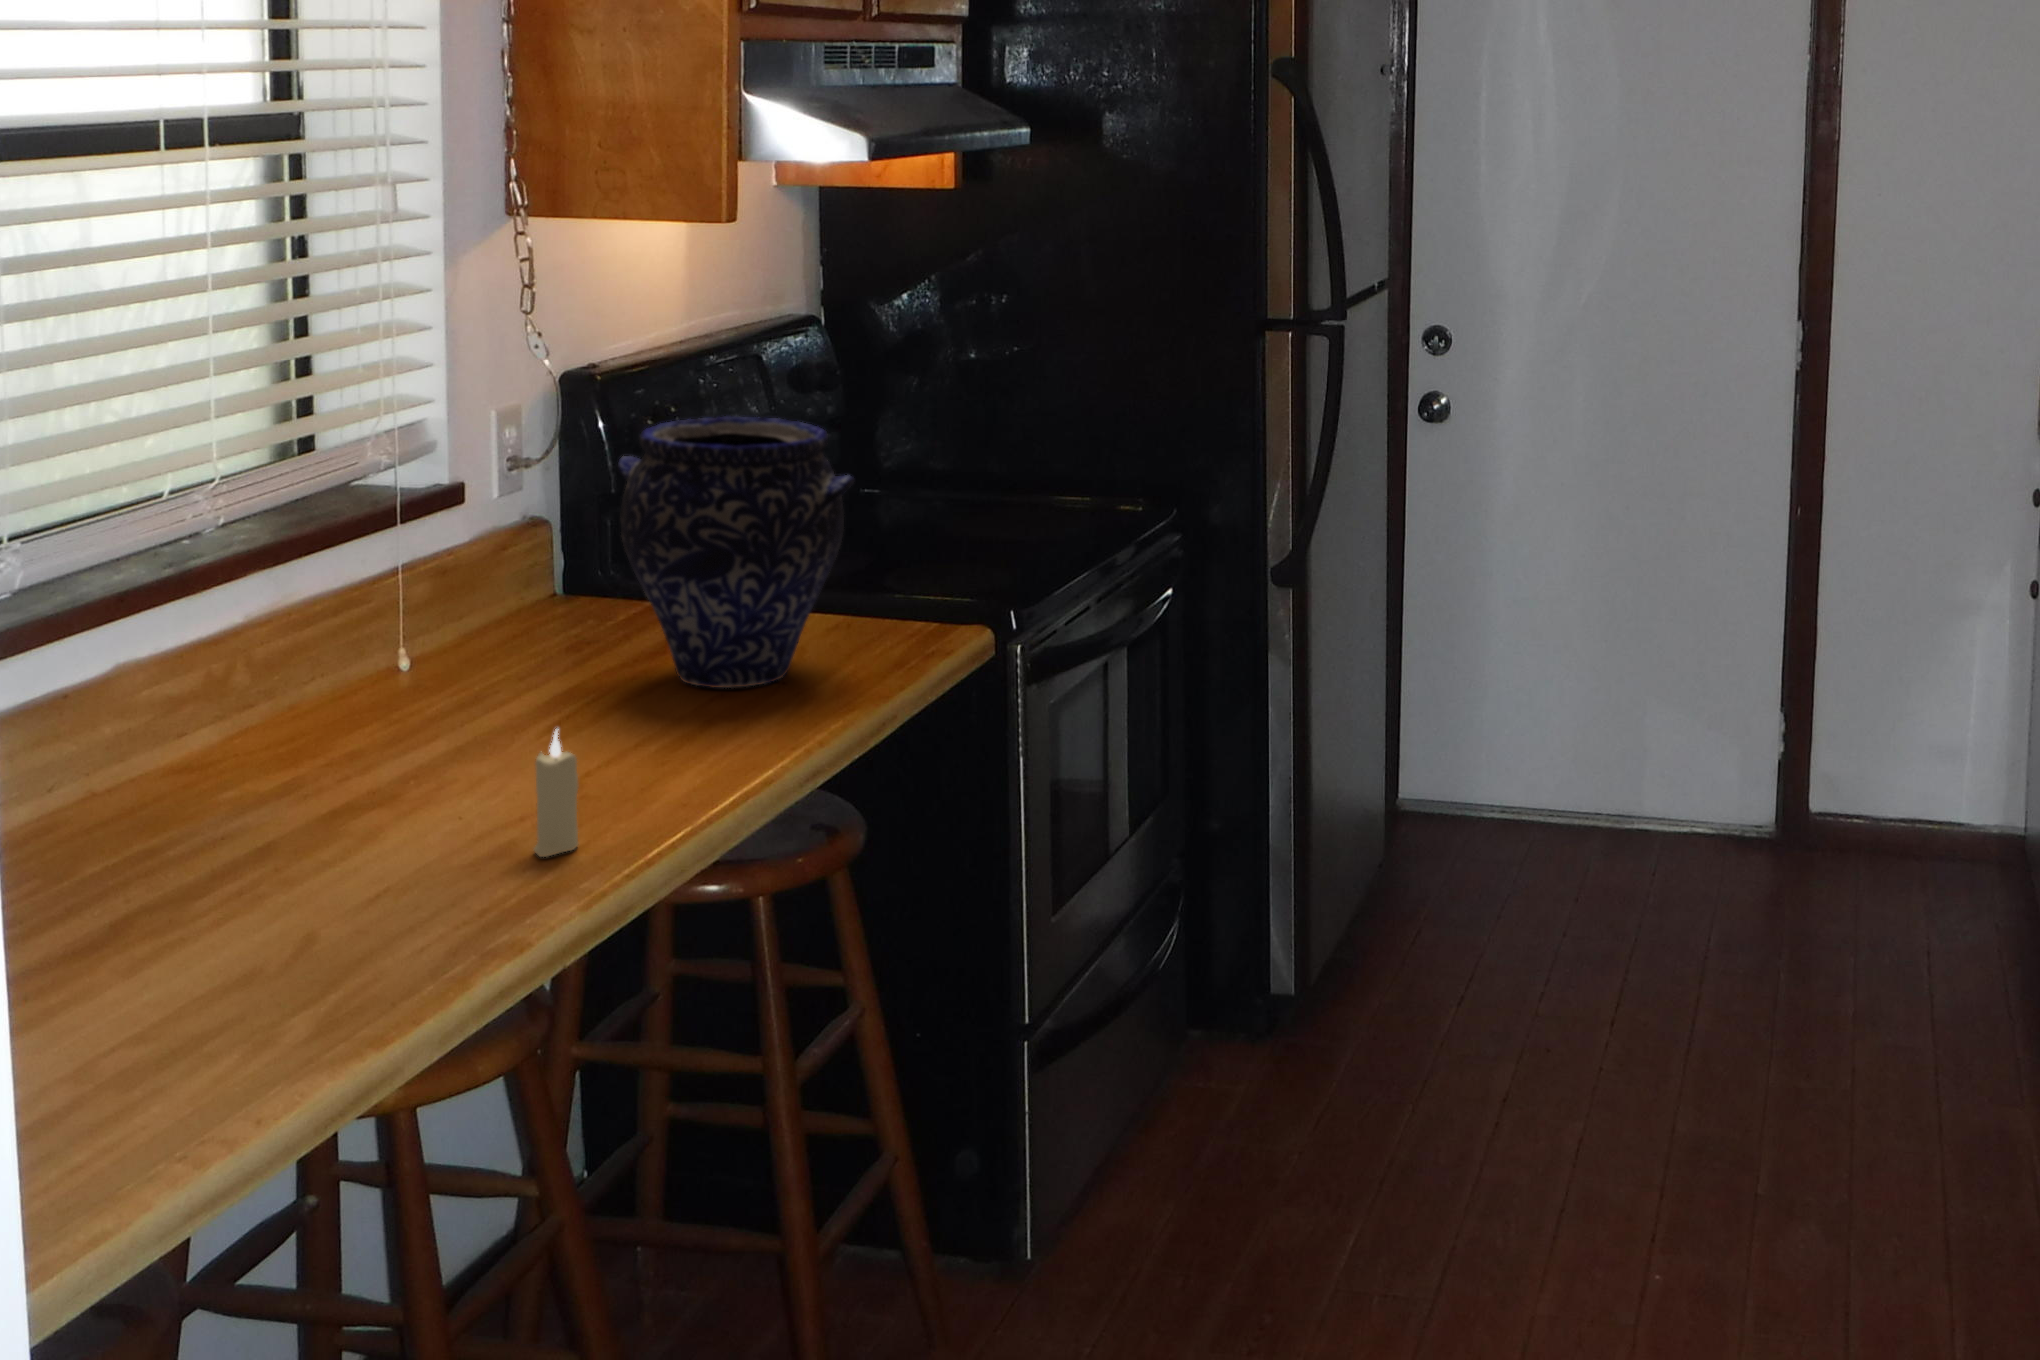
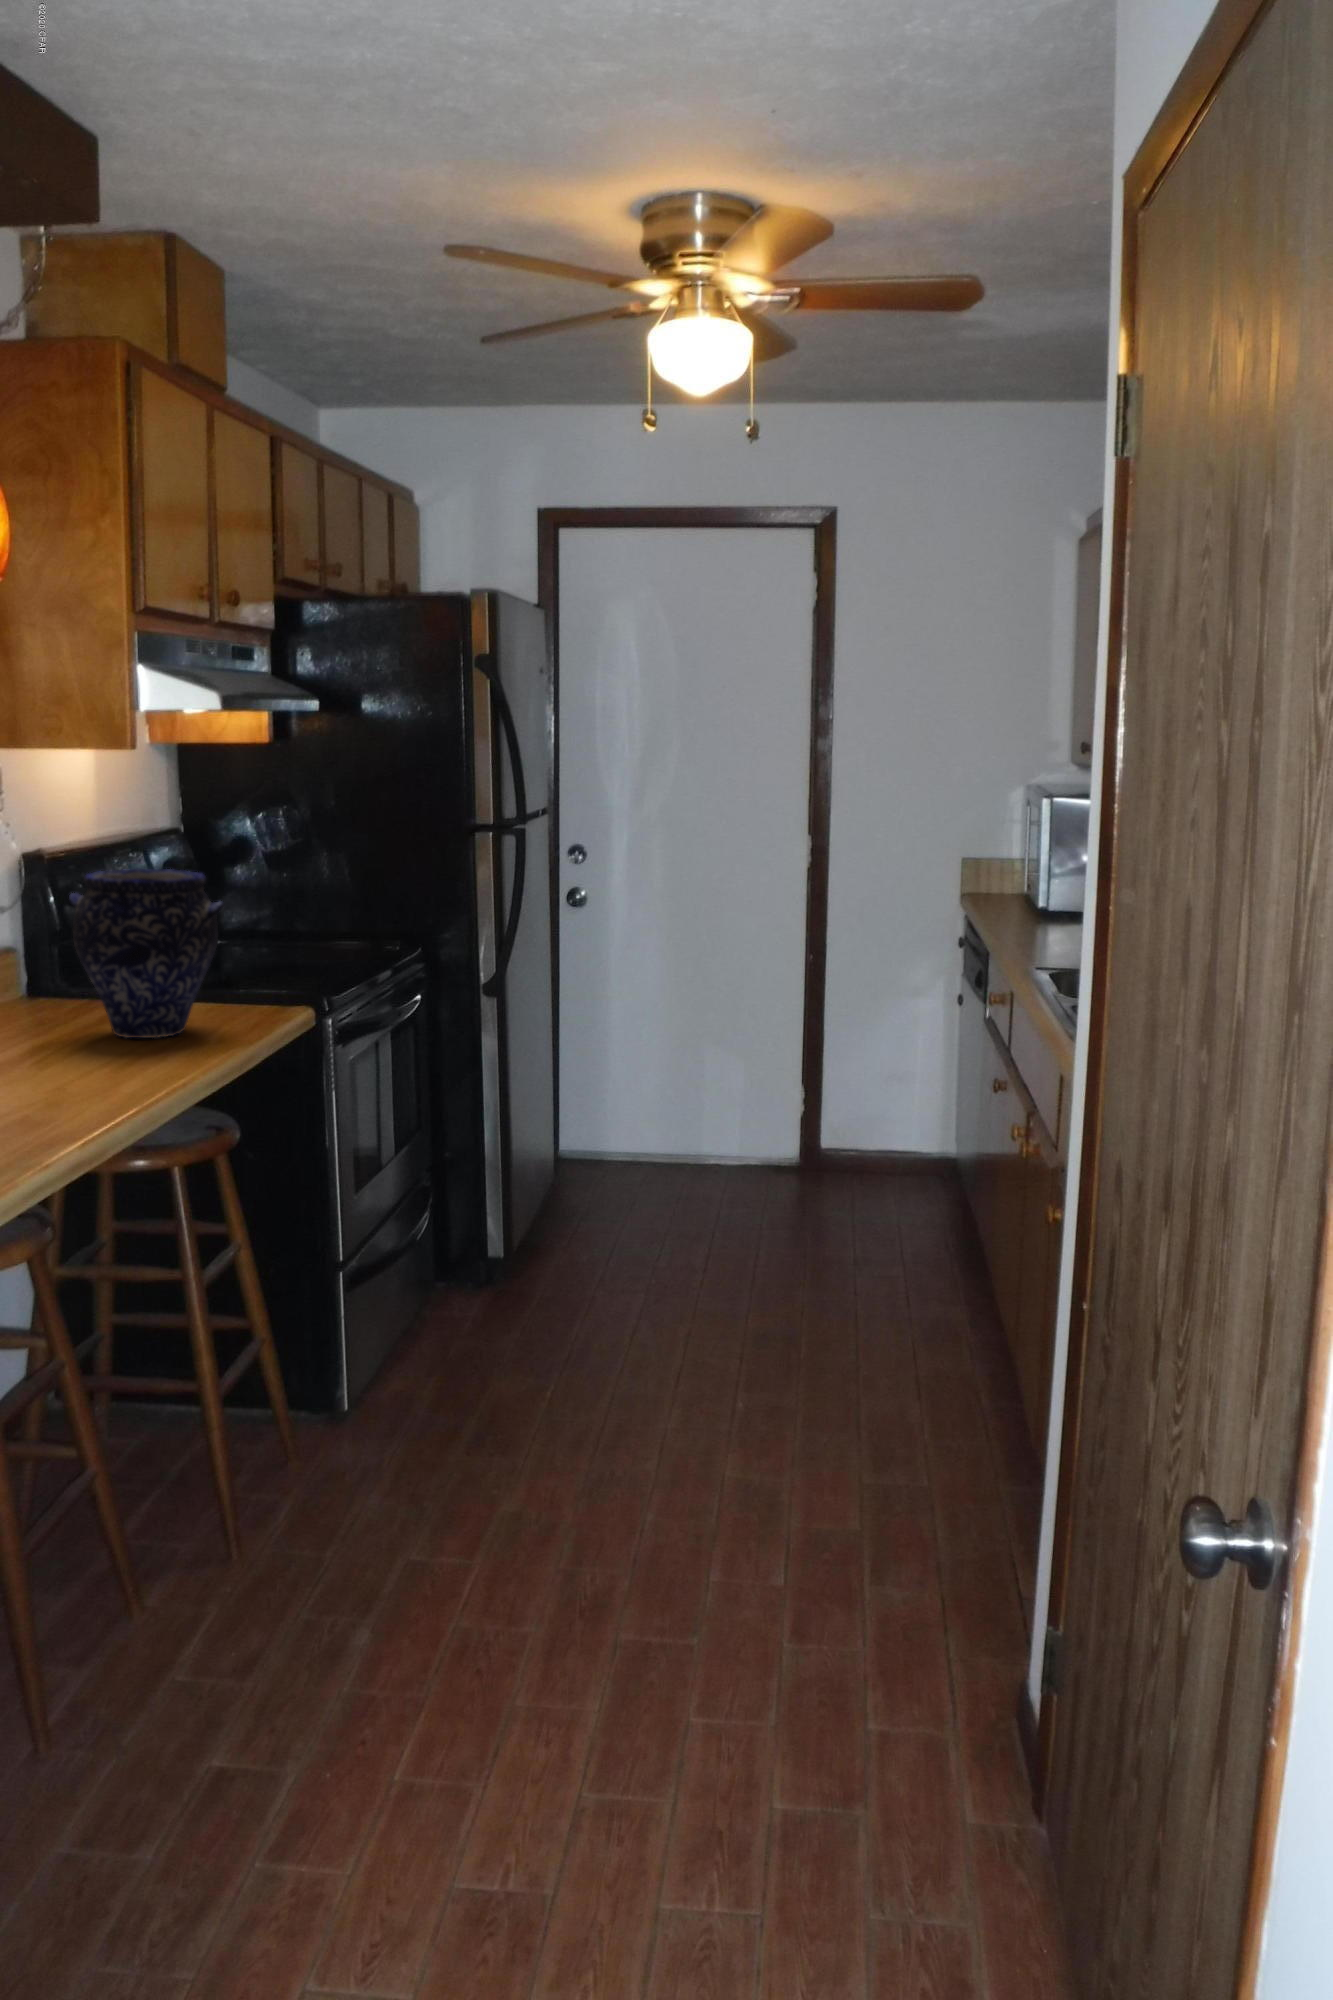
candle: present [534,729,578,857] -> none [42,1037,71,1118]

